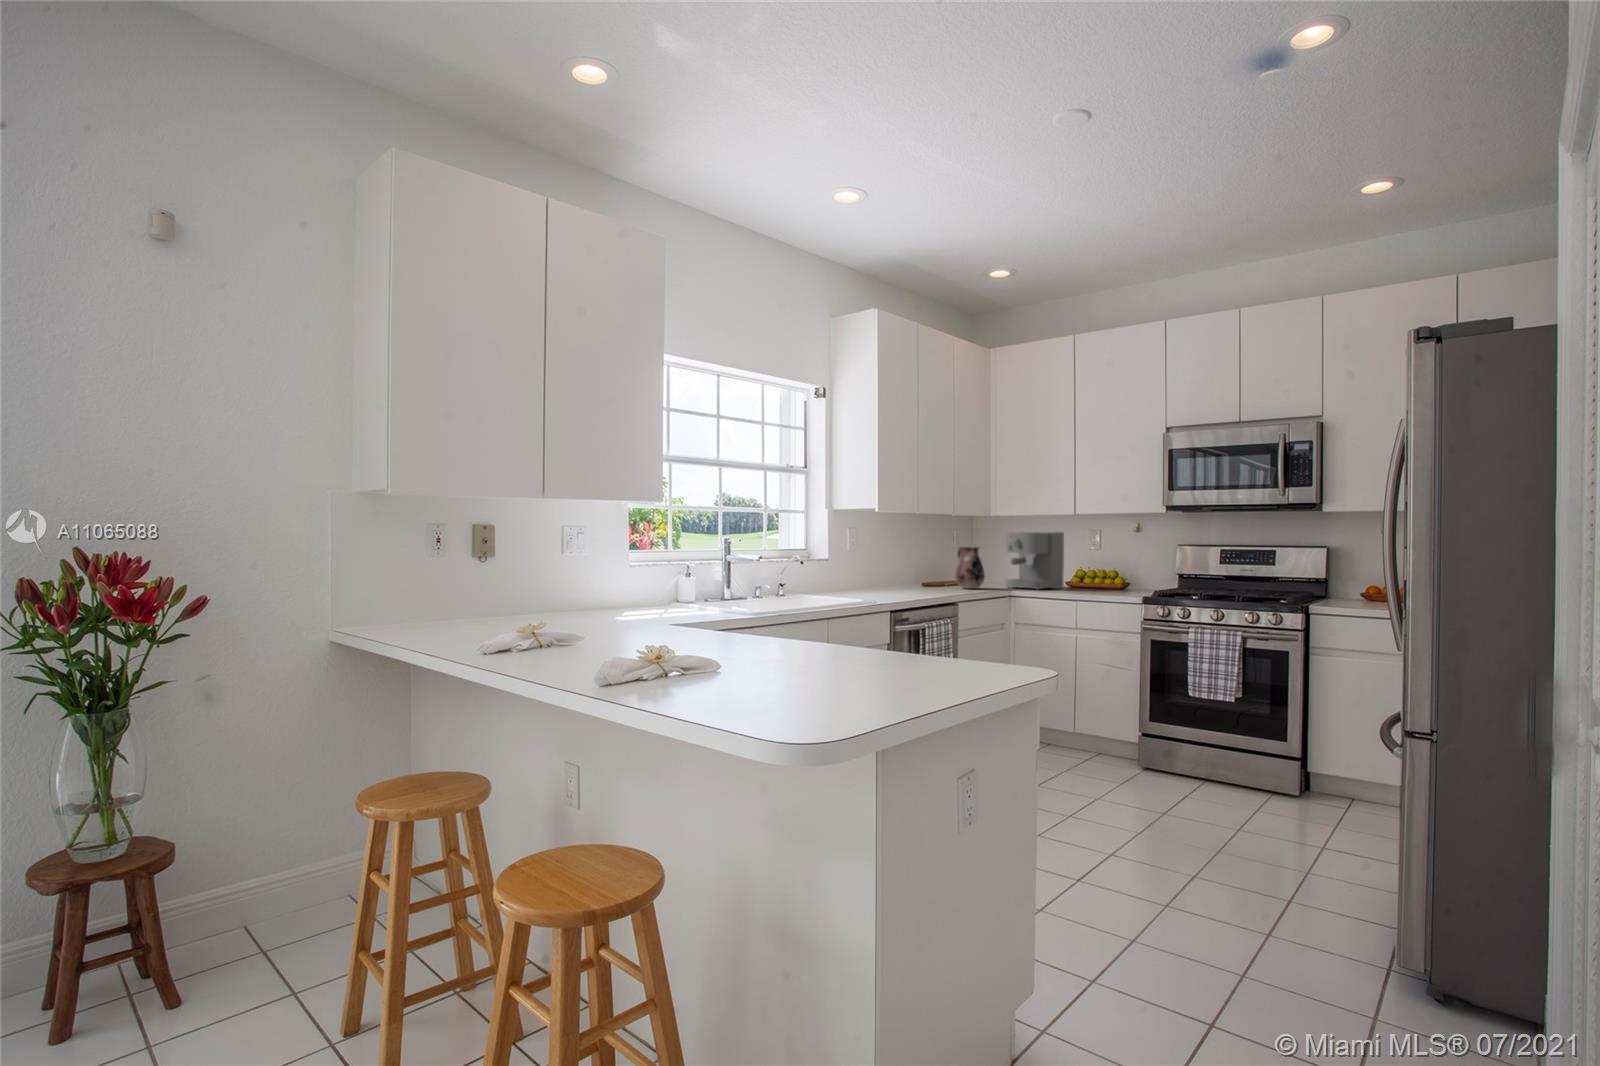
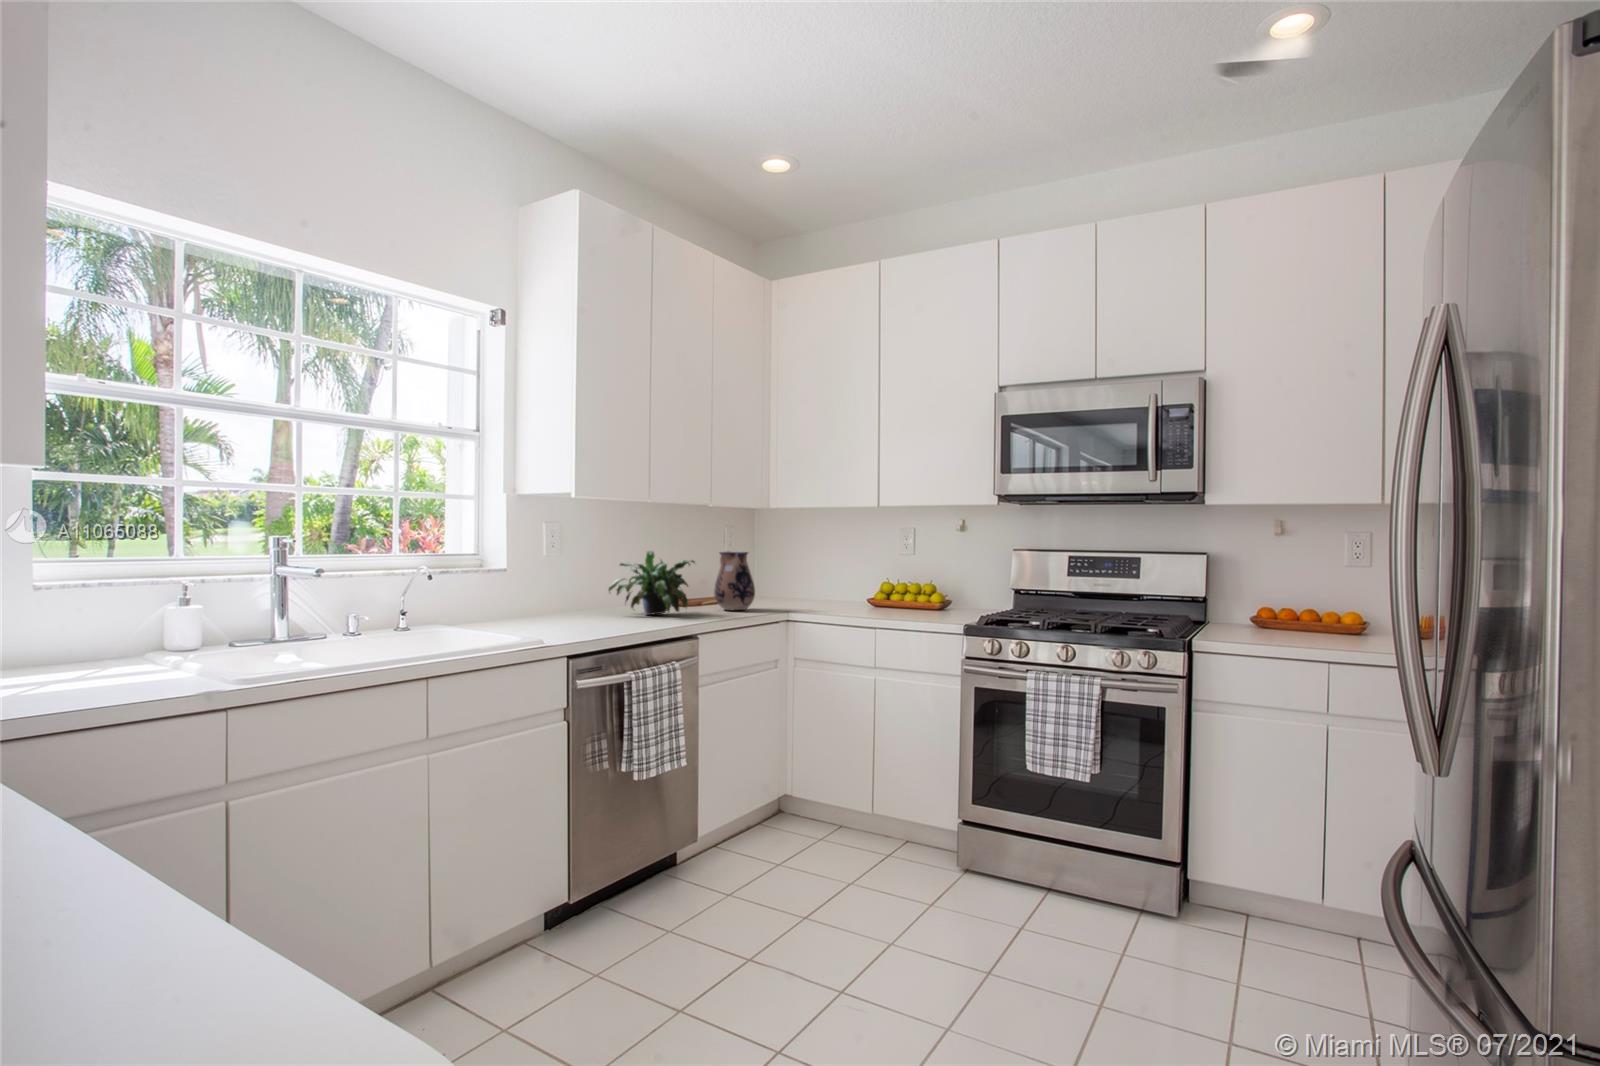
coffee maker: present [1006,532,1064,590] -> none [788,531,865,612]
potted plant: none [889,546,947,590] -> present [609,551,695,615]

